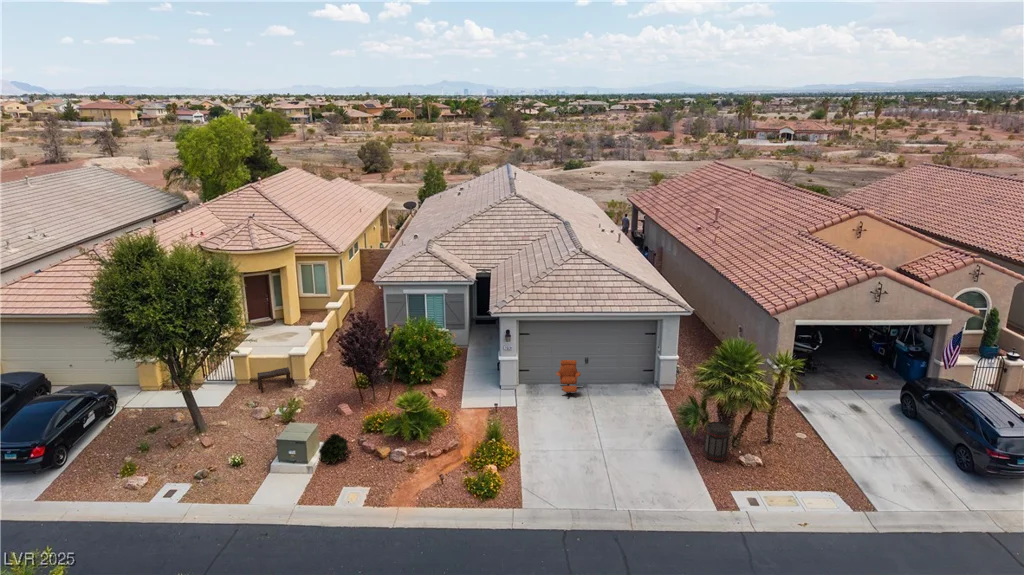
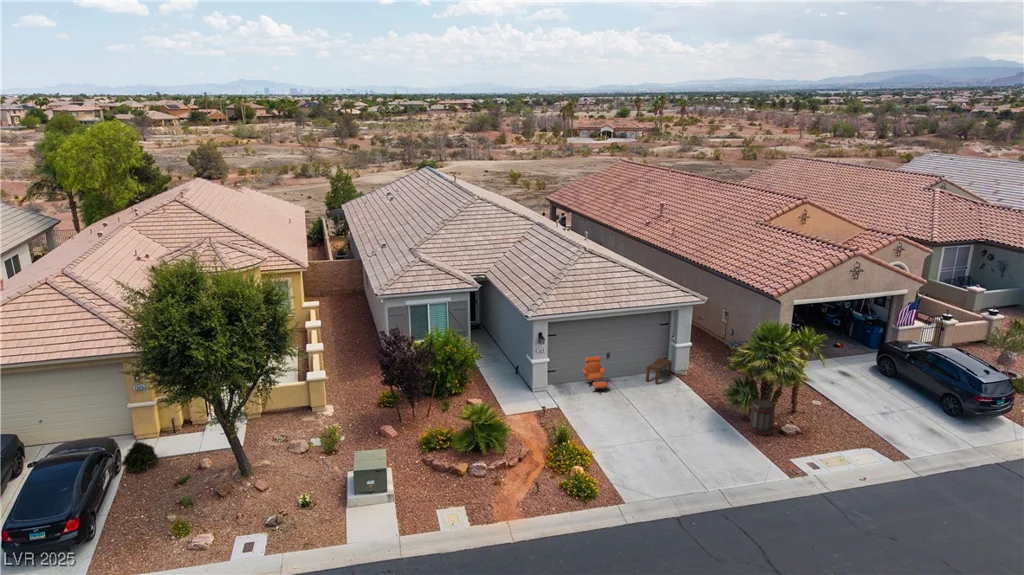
bench: present [257,367,291,393] -> present [646,358,673,384]
potted plant: present [319,433,351,464] -> present [122,442,158,474]

